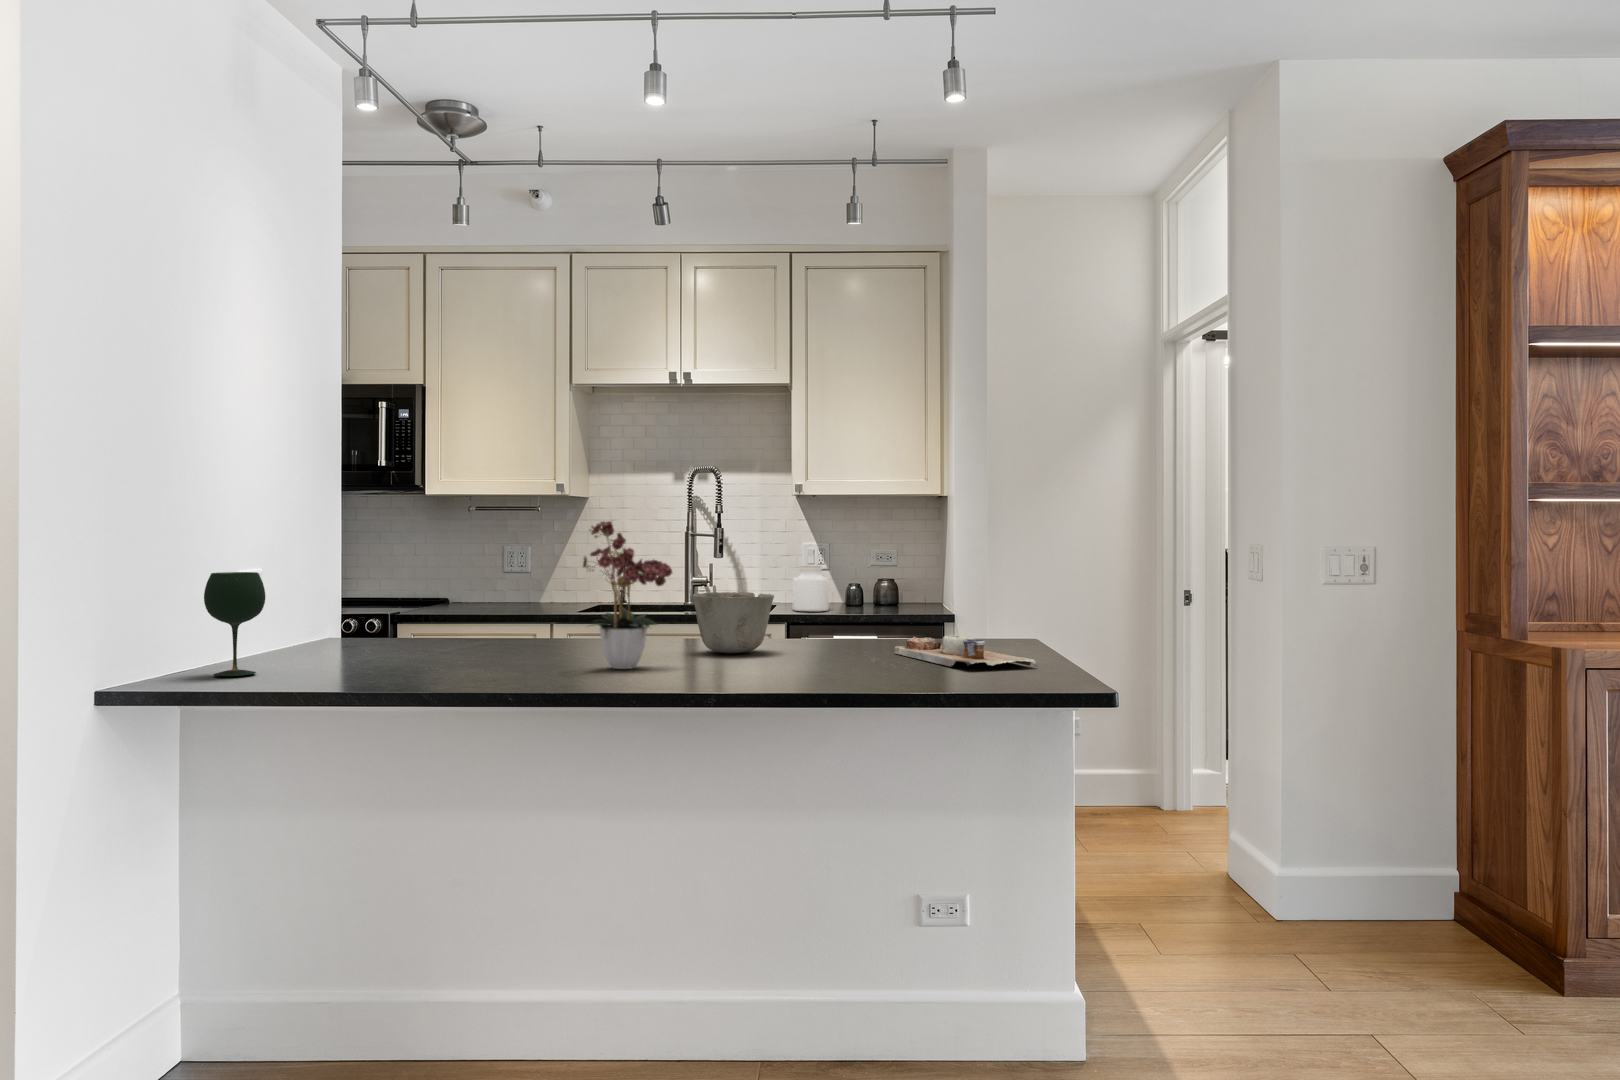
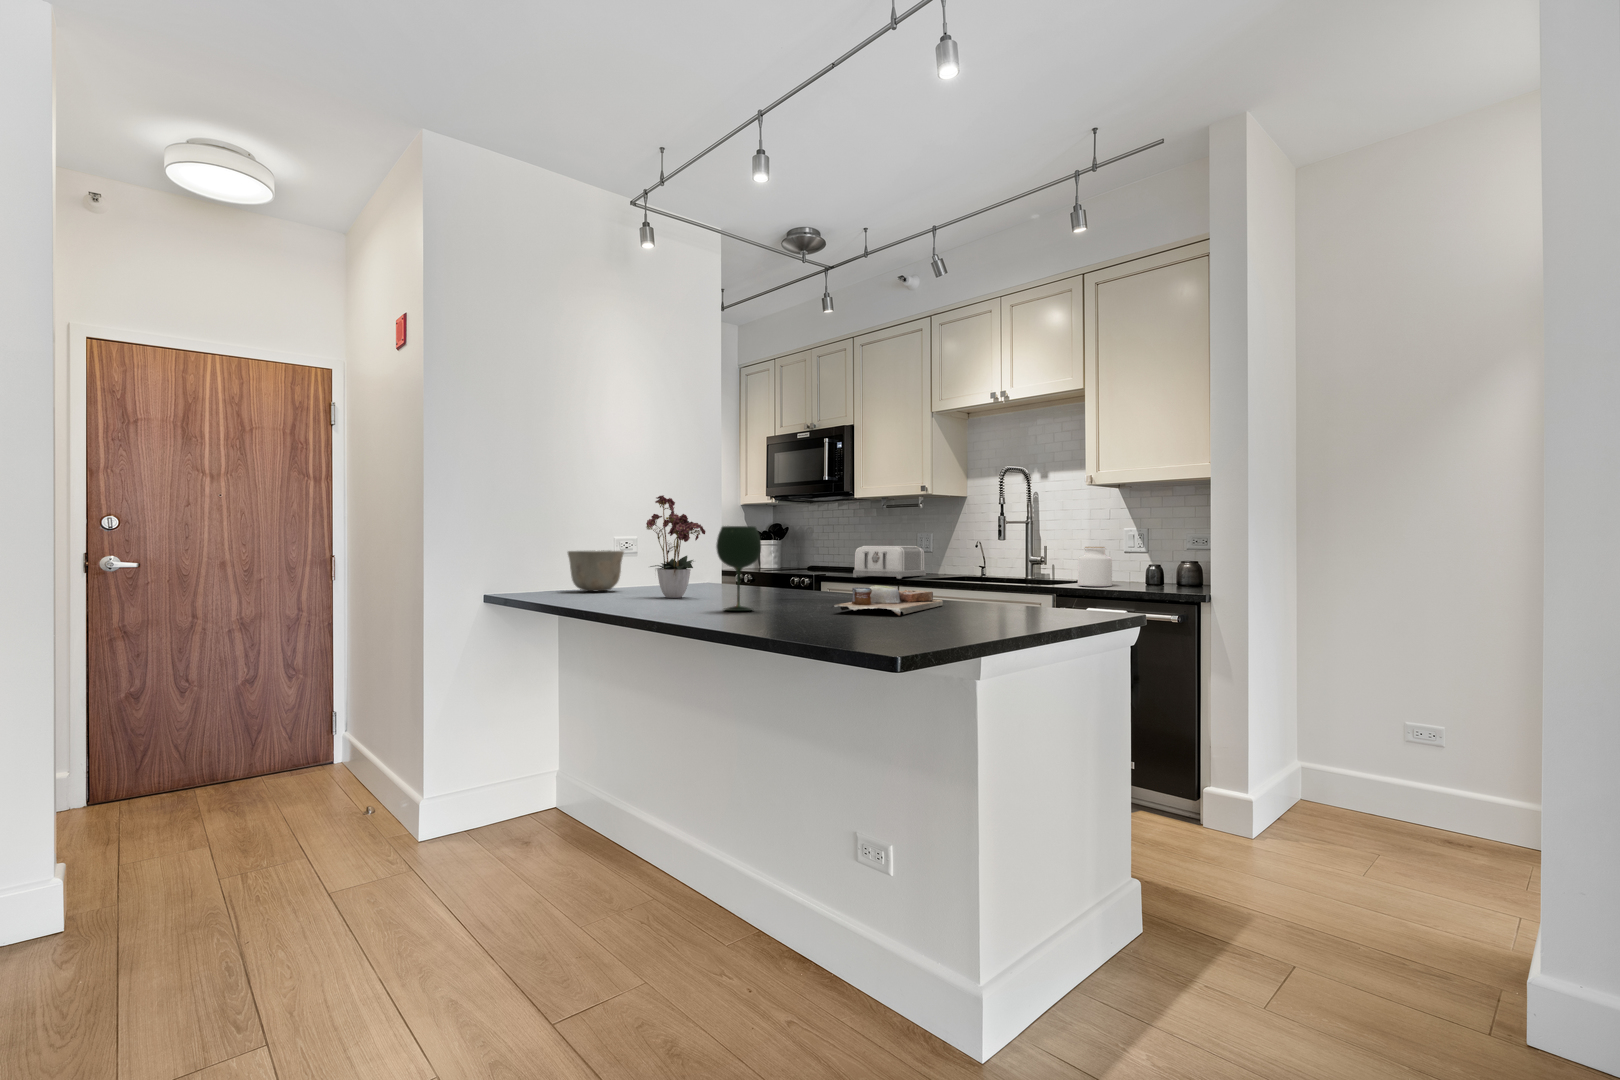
toaster: none [463,565,546,612] -> present [853,546,926,578]
wine glass: present [204,572,265,677] -> present [716,526,761,611]
ceramic bowl: present [693,592,774,654] -> present [568,550,624,591]

